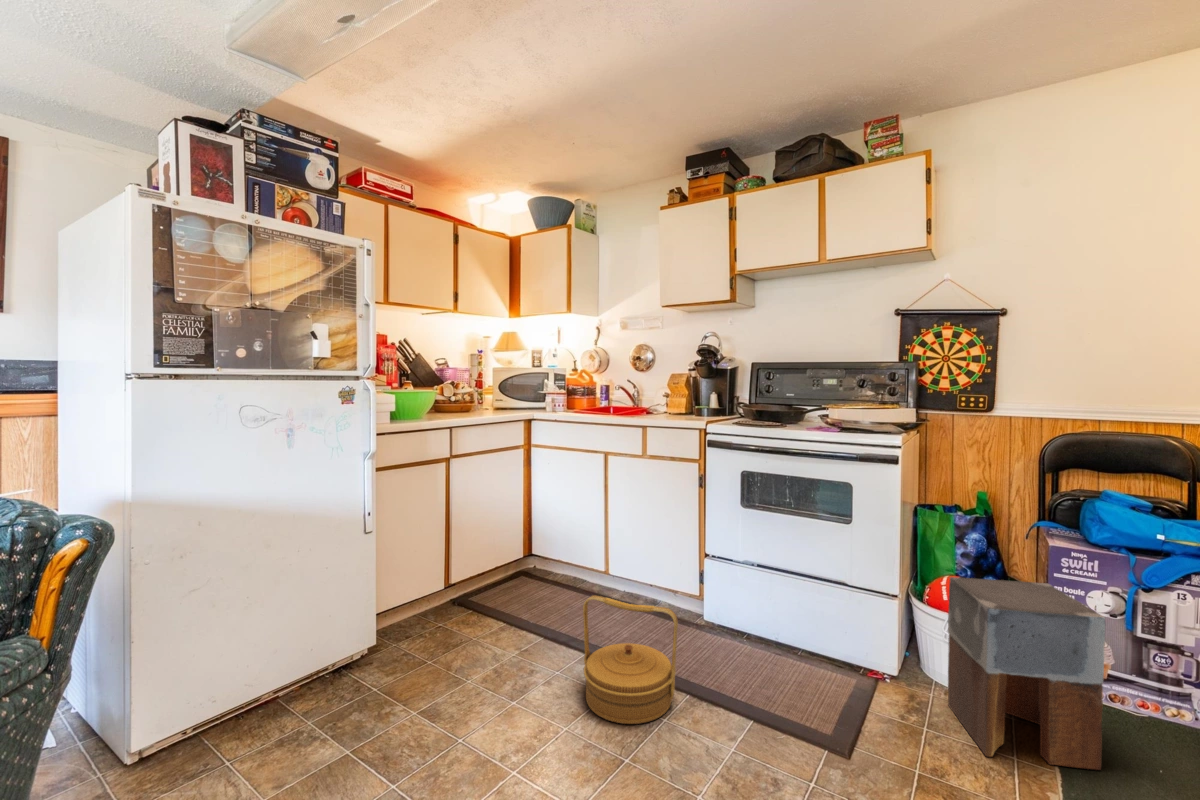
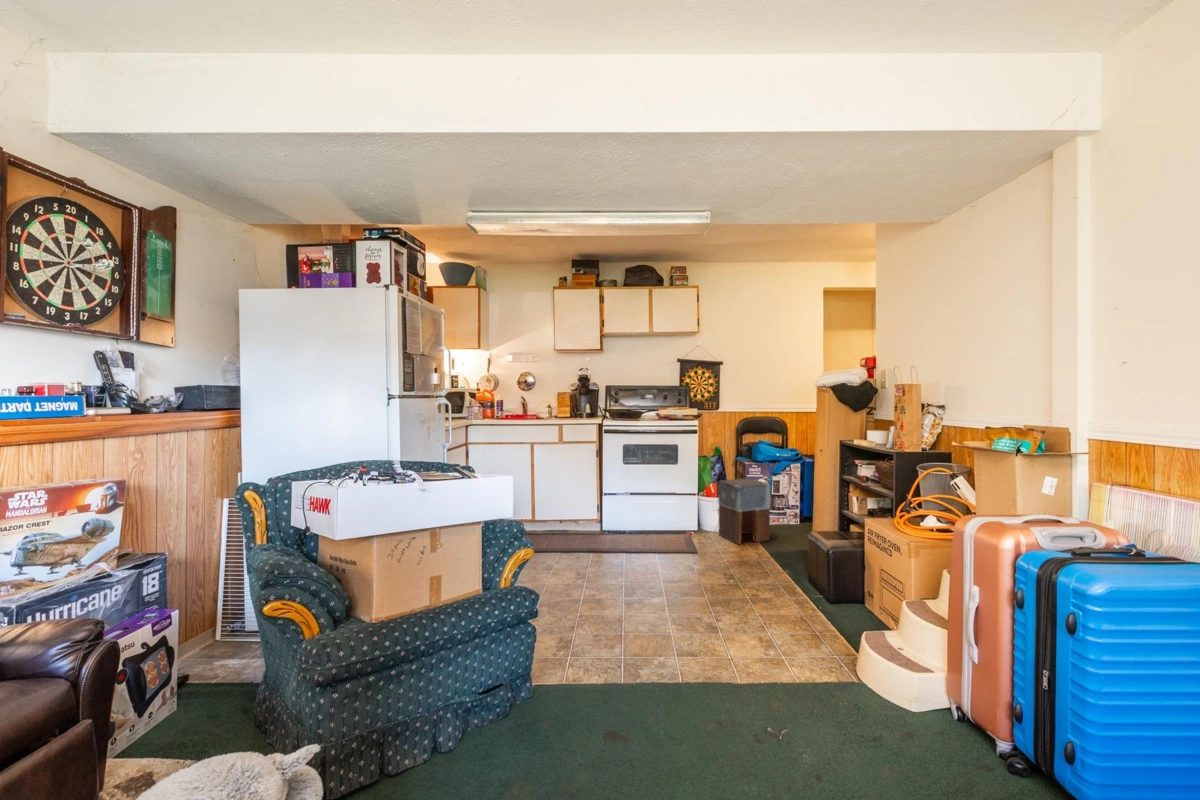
basket: present [583,596,678,724] -> none [577,510,626,566]

